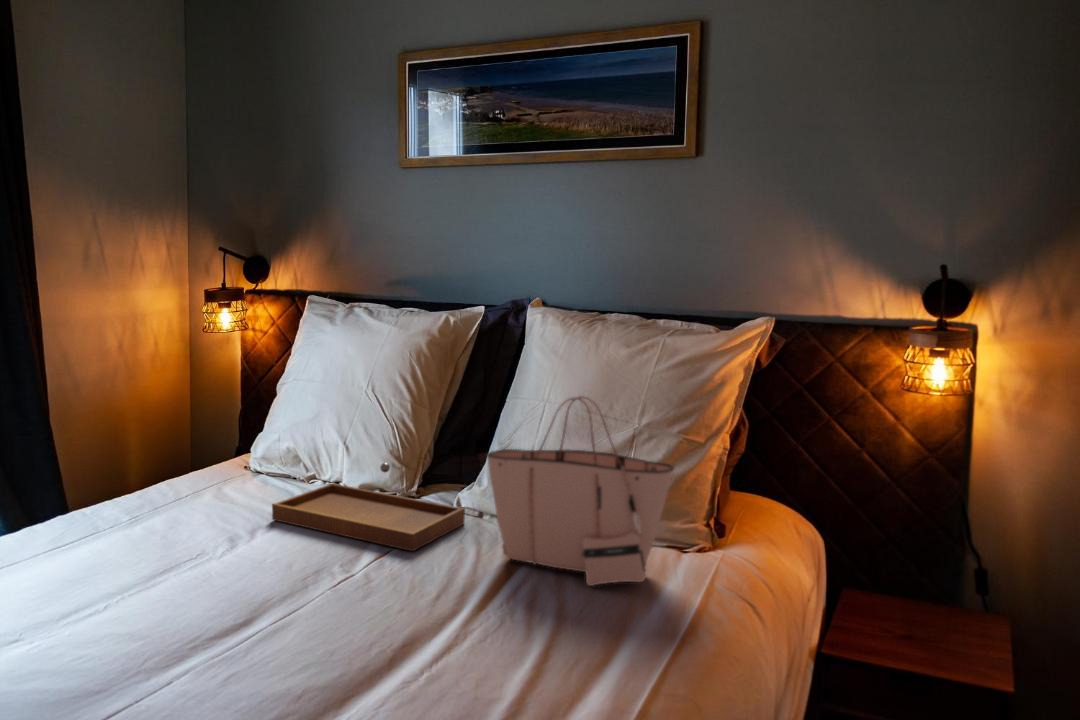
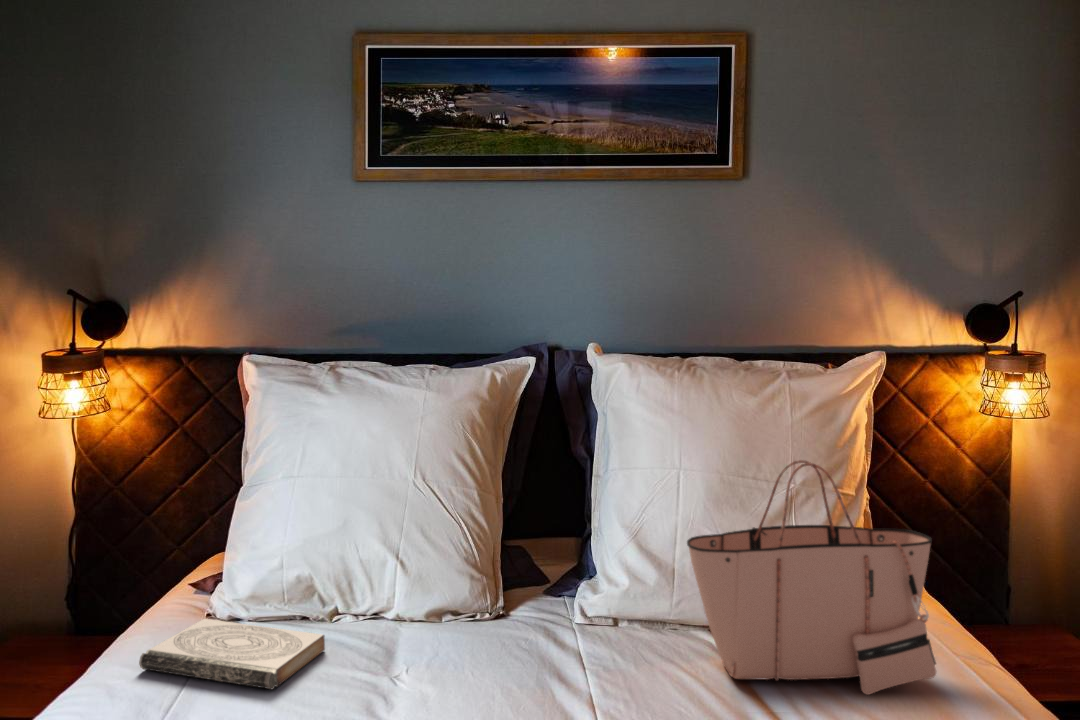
tray: present [272,463,465,551] -> none [361,578,615,696]
book: none [174,468,283,510] -> present [139,619,325,689]

